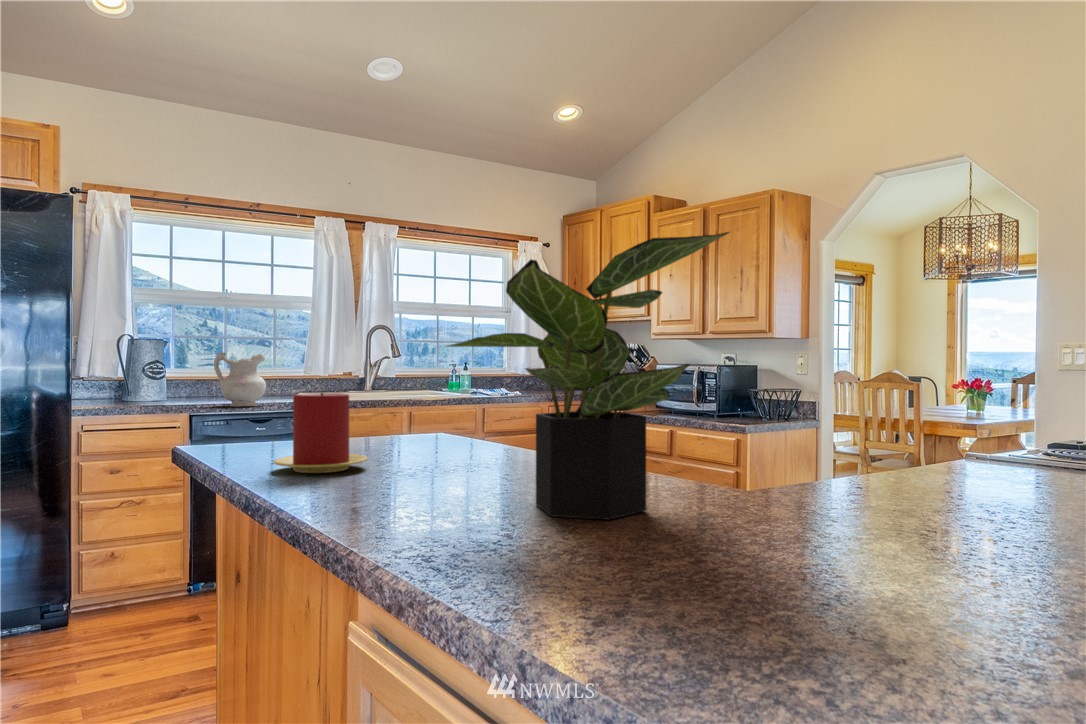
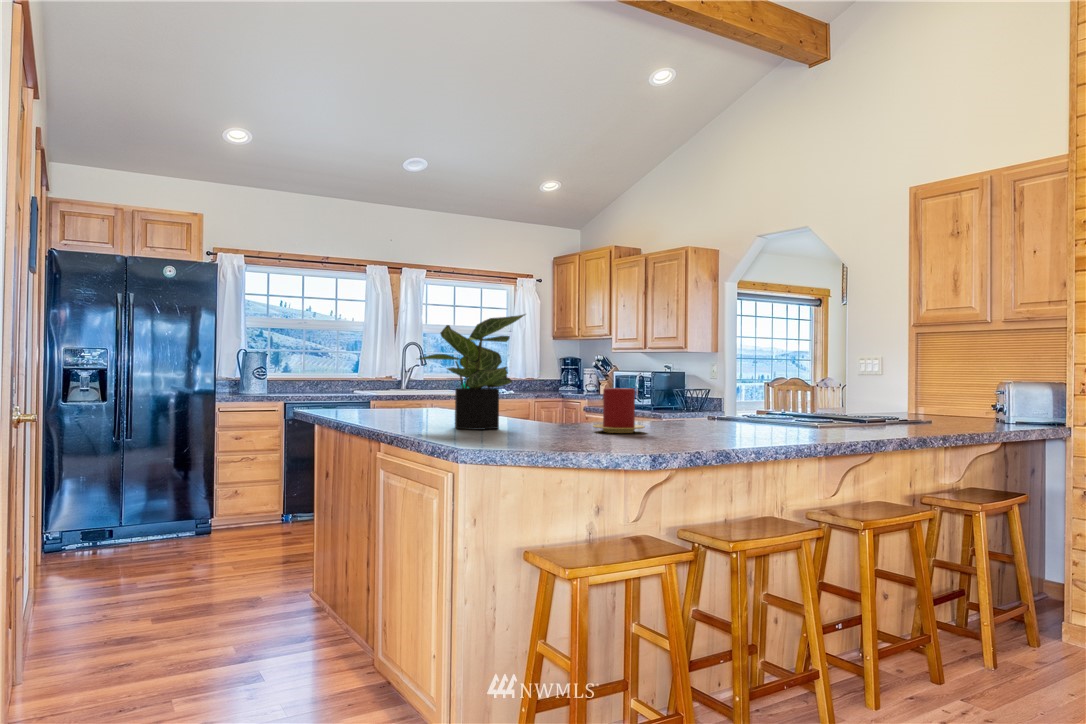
ceramic pitcher: present [214,352,266,407] -> none [300,361,333,397]
candle: present [274,393,368,473] -> present [593,388,645,433]

